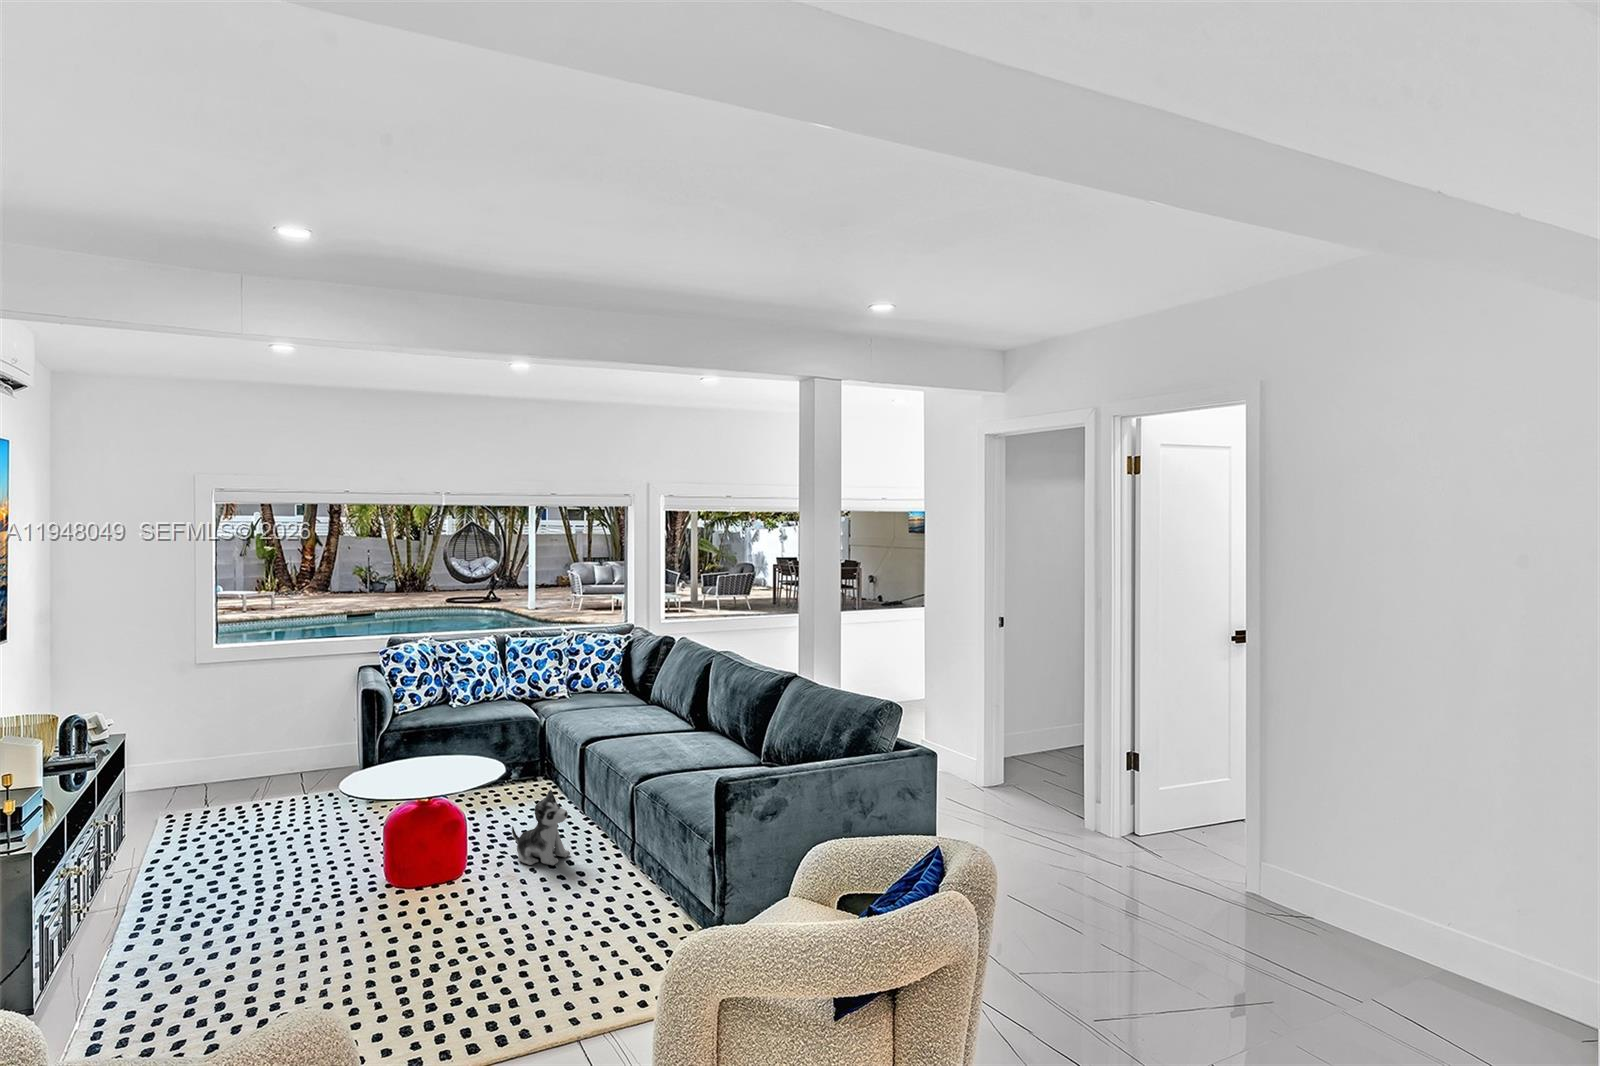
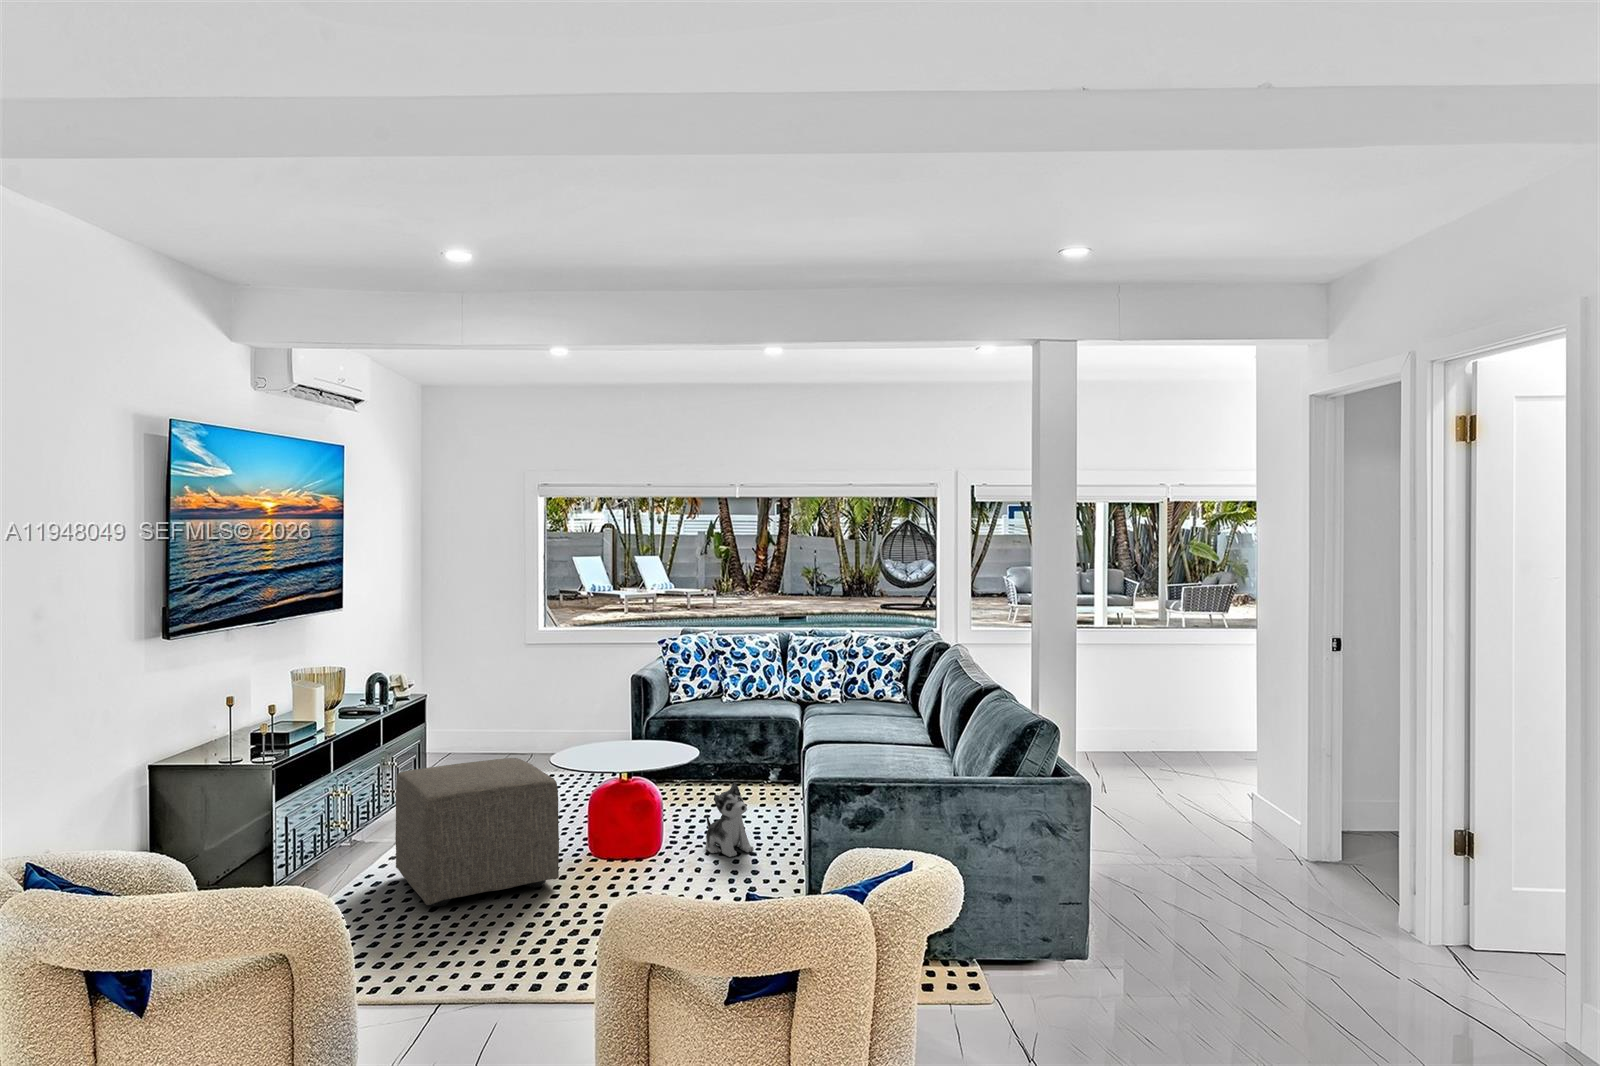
ottoman: none [159,799,398,997] -> present [395,758,559,906]

